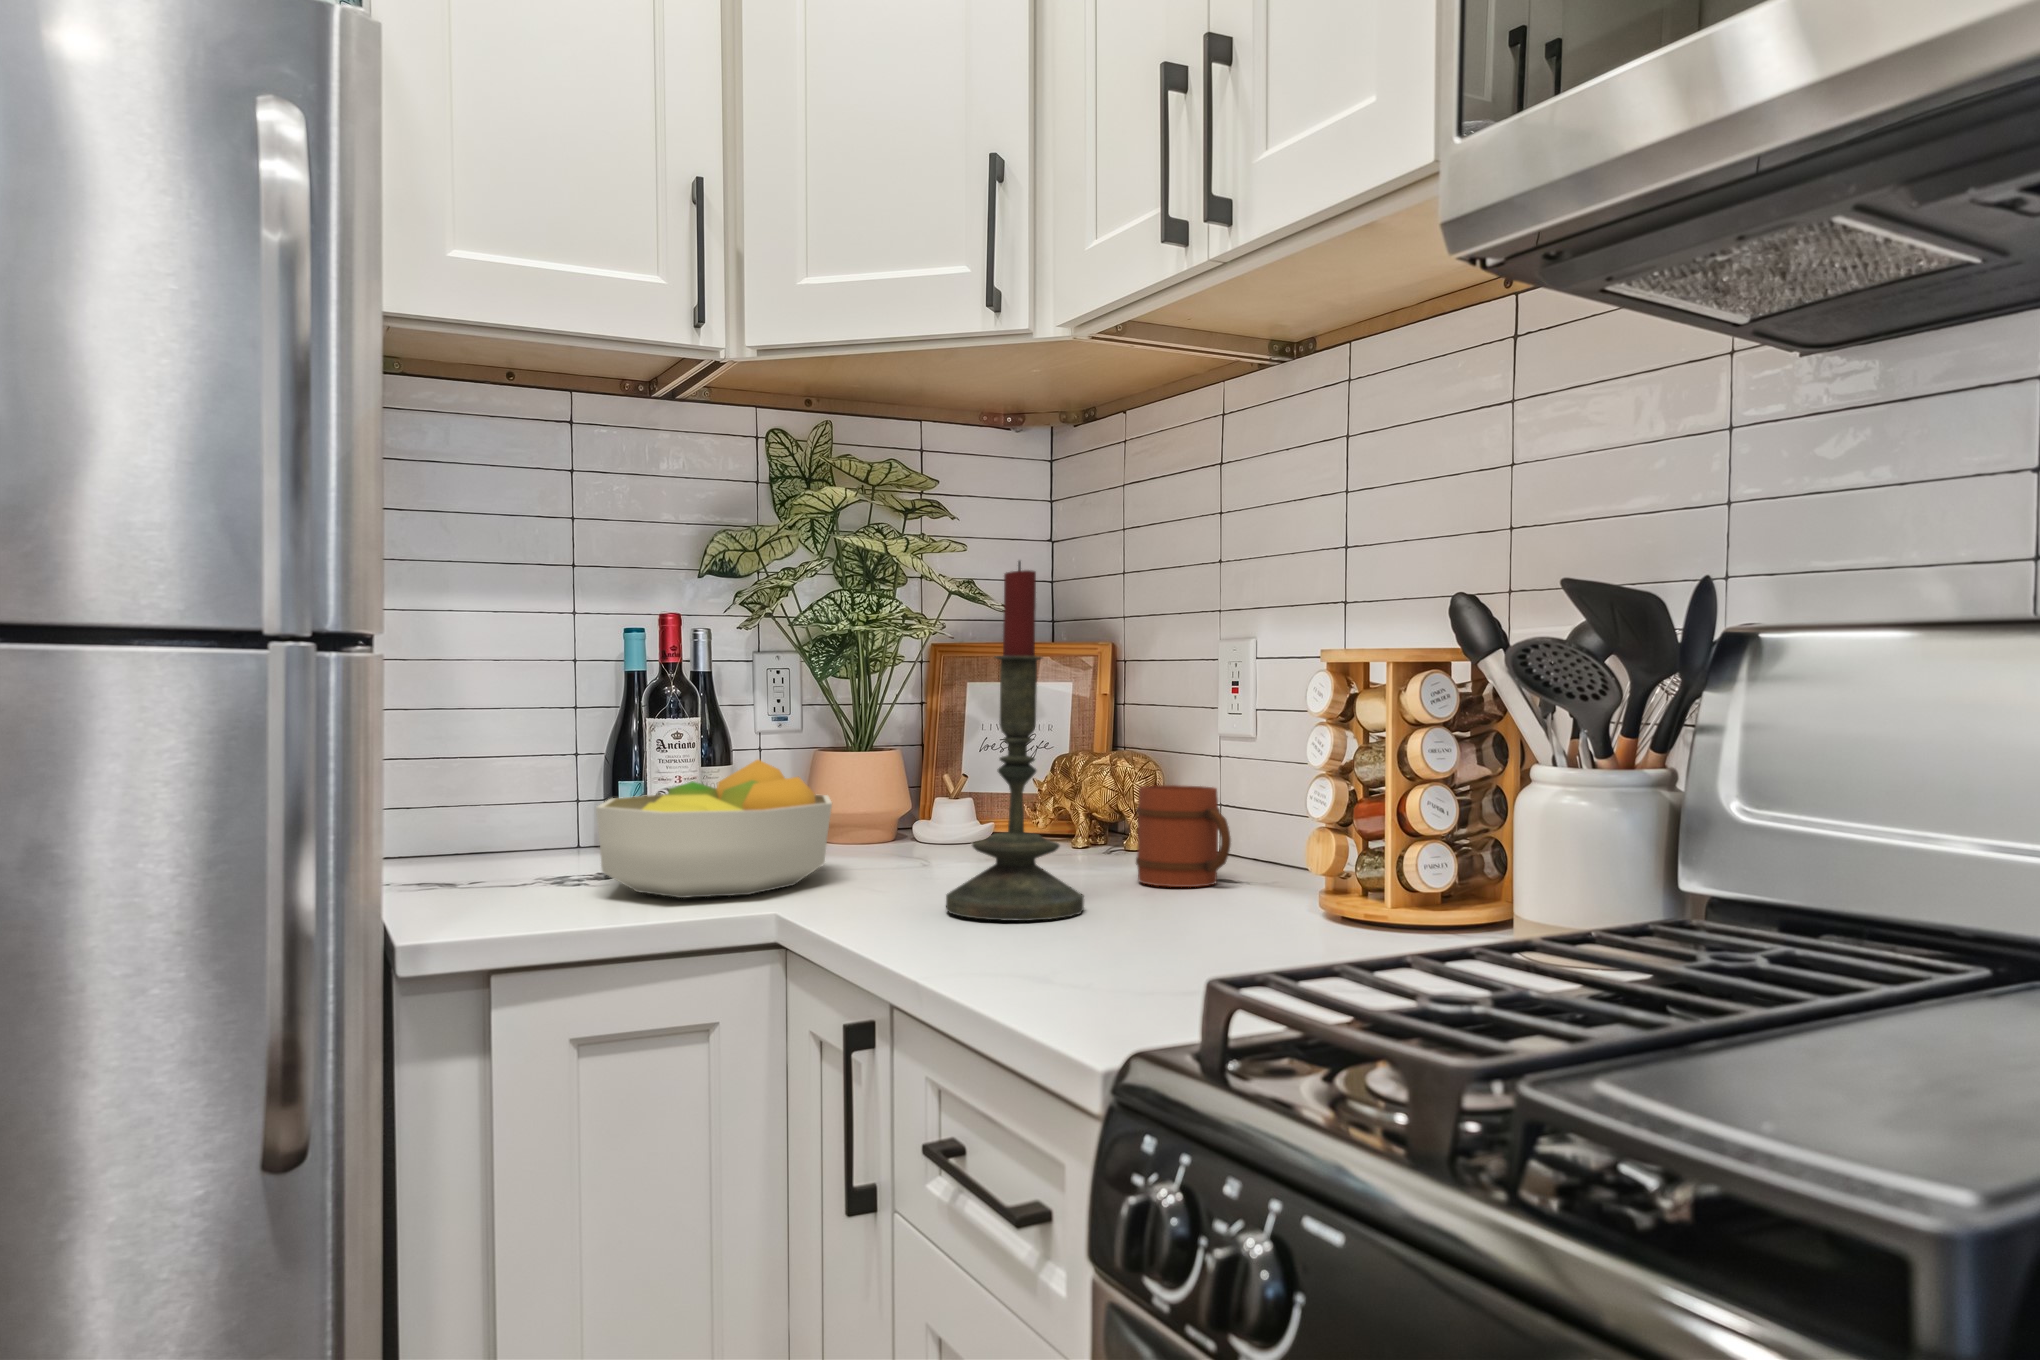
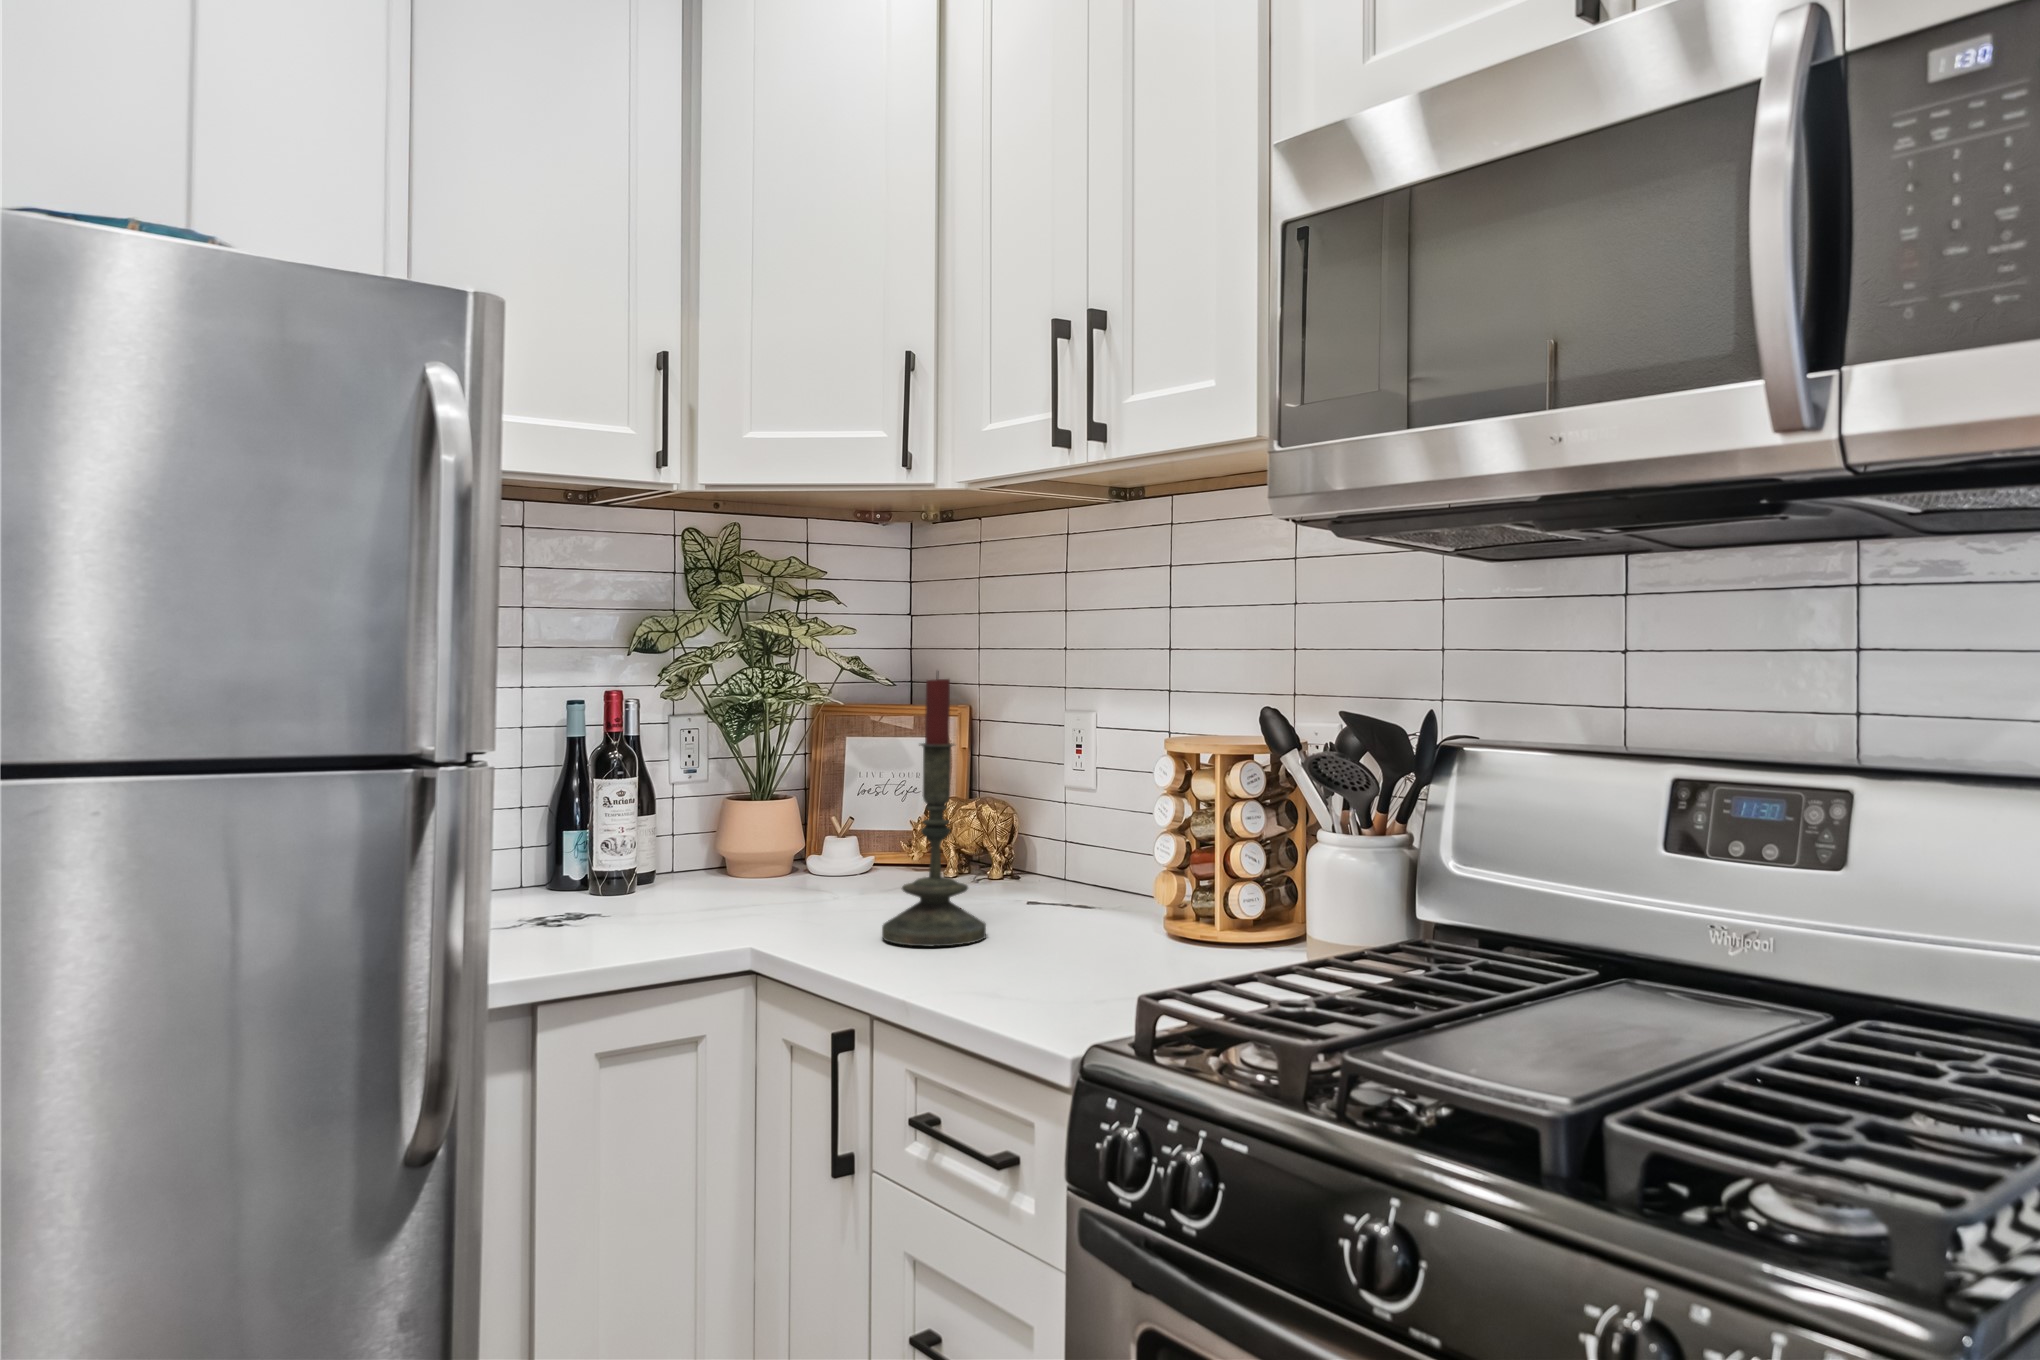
fruit bowl: present [596,760,832,898] -> none [584,815,773,935]
mug: present [1136,785,1231,887] -> none [1012,830,1086,911]

